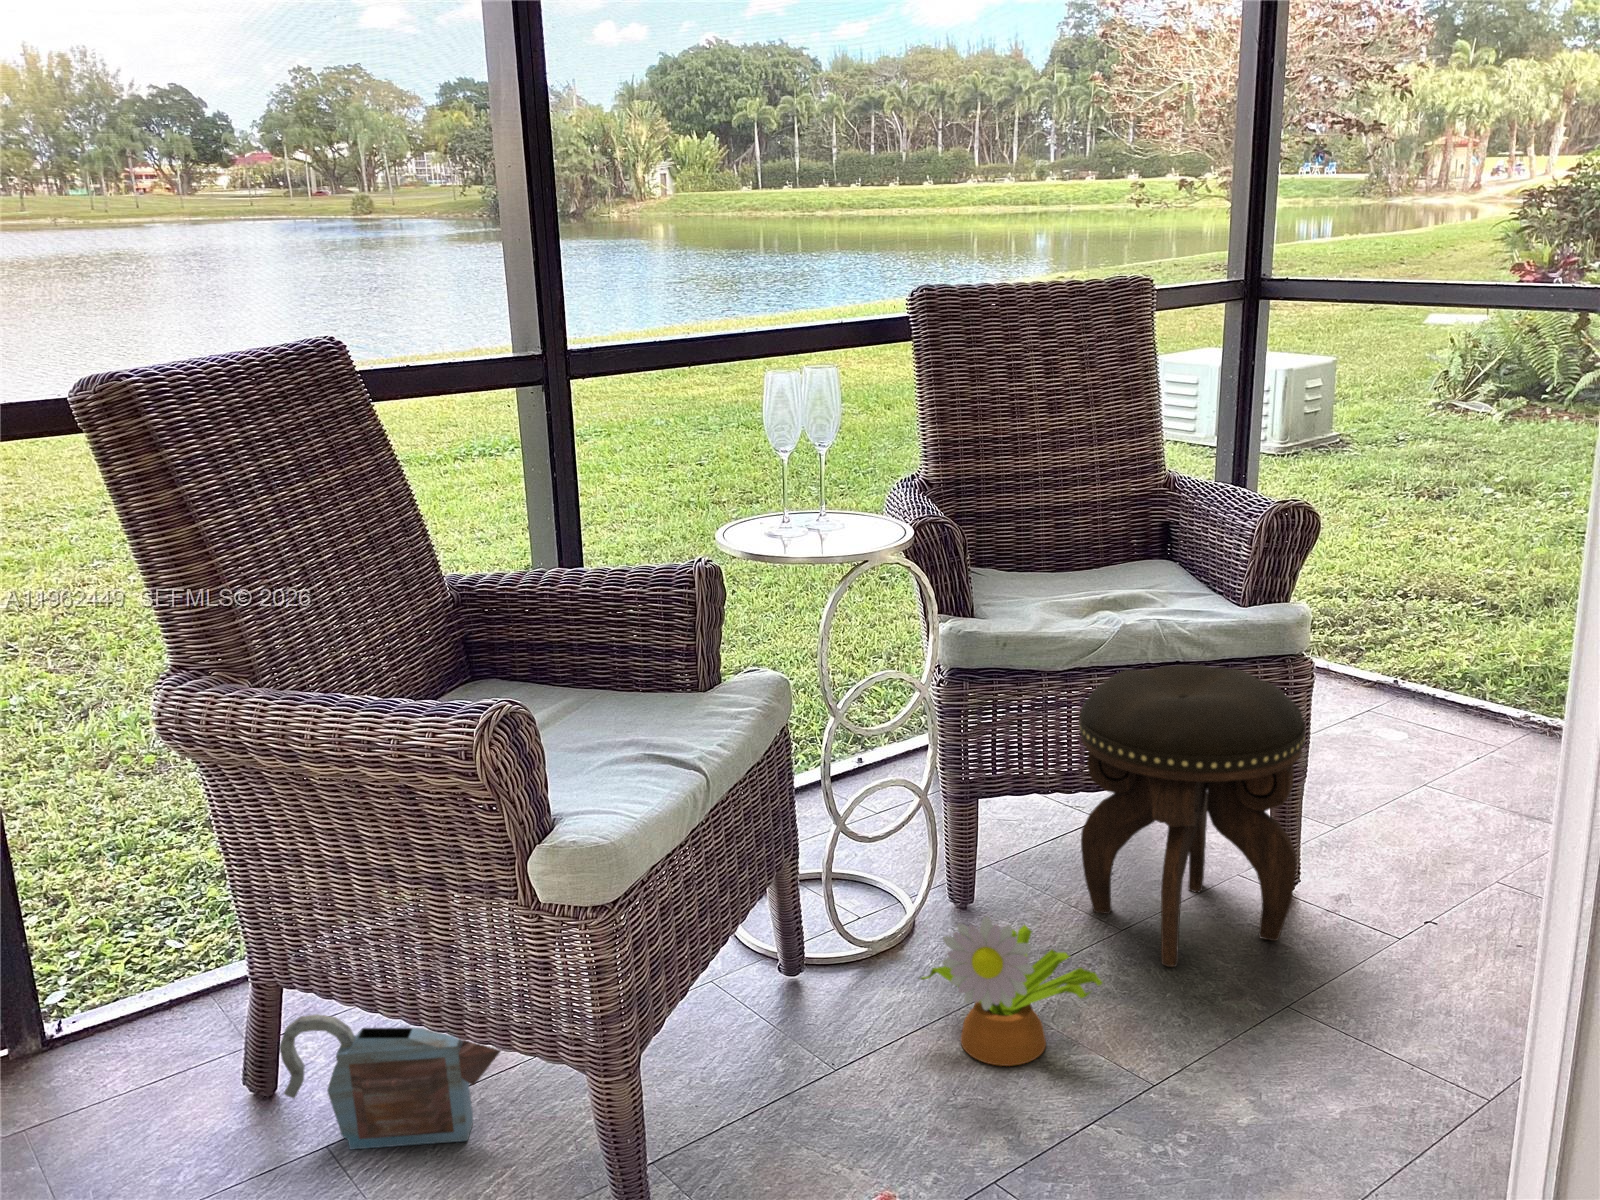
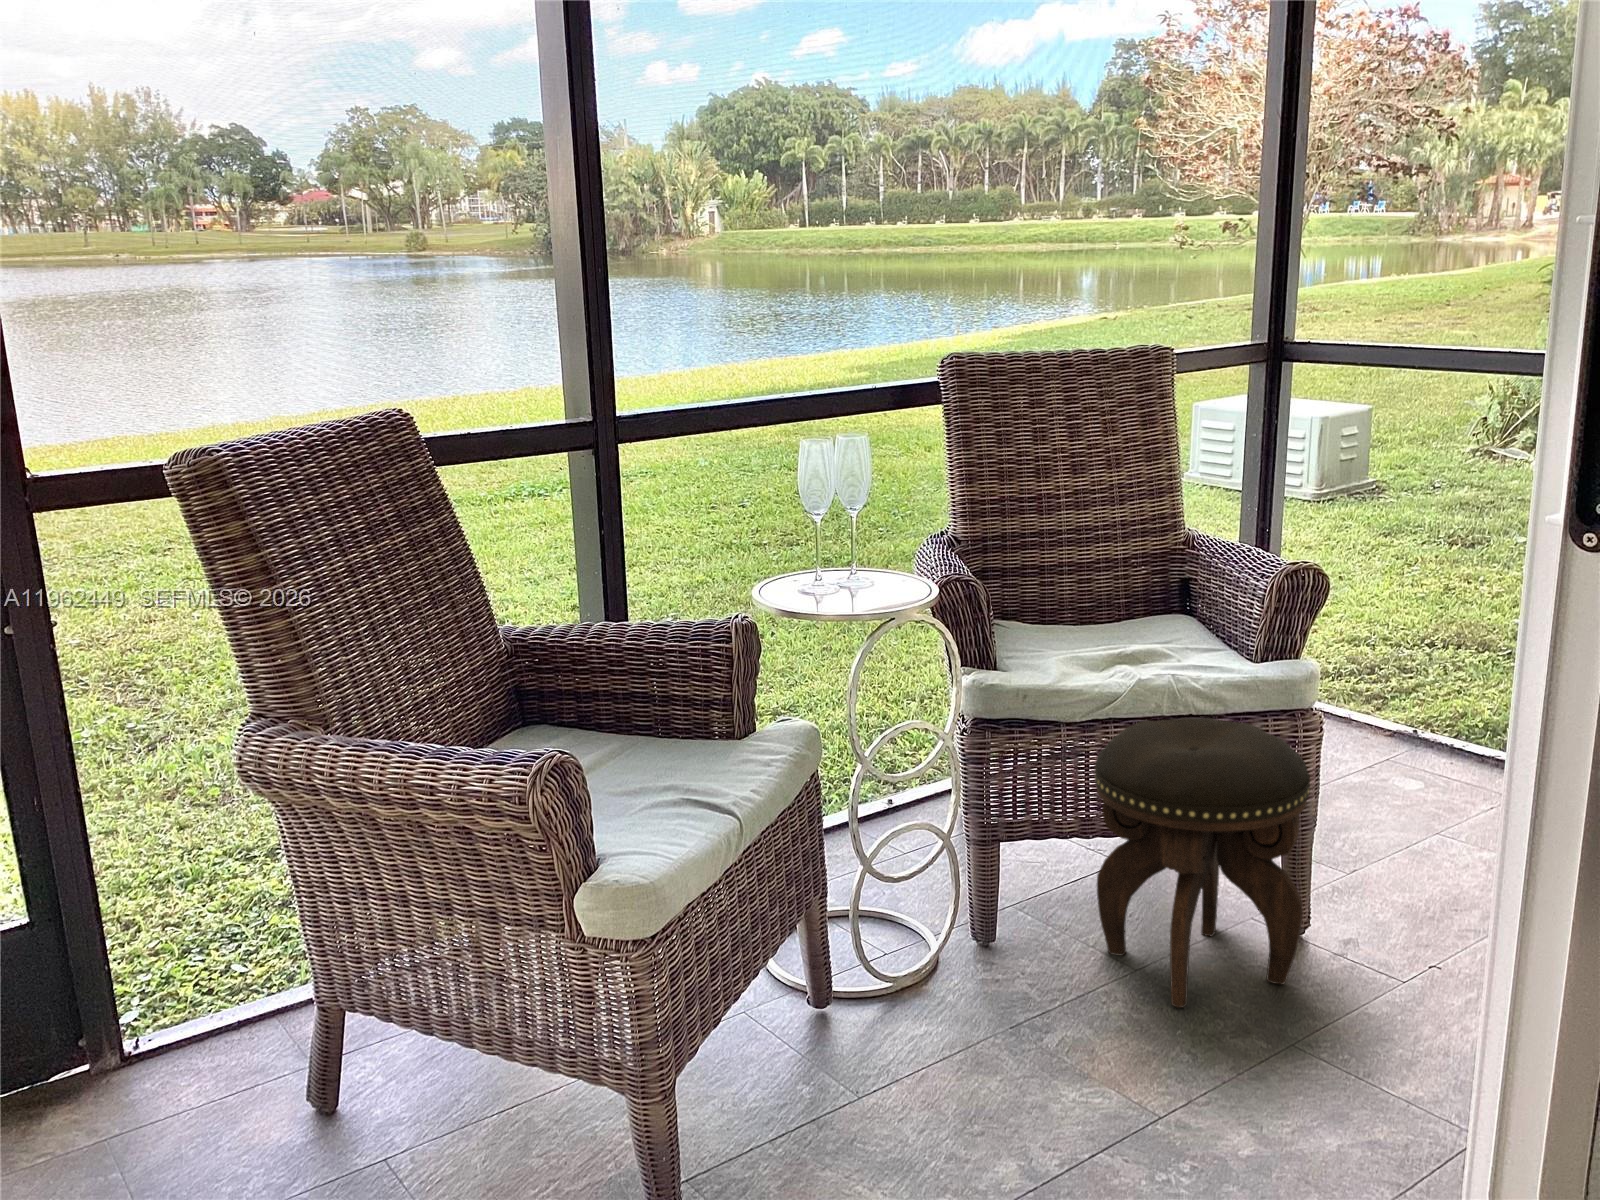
decorative plant: present [920,916,1102,1066] -> none [936,956,1111,1098]
watering can: present [279,1014,501,1150] -> none [343,1033,577,1163]

